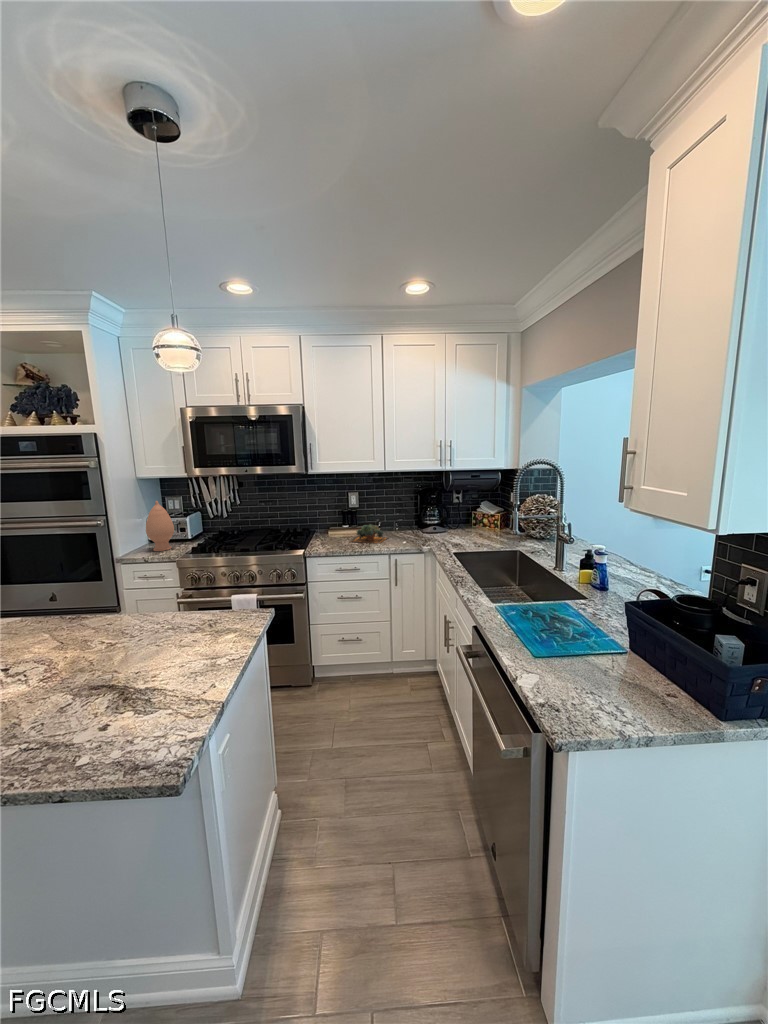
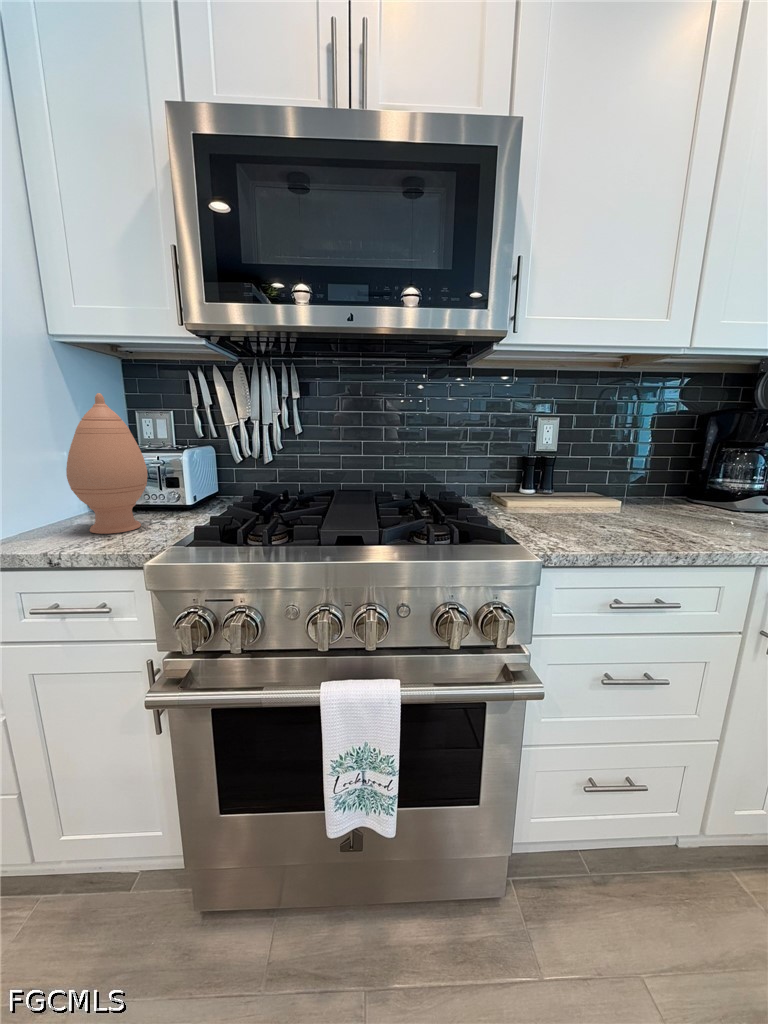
succulent plant: present [351,524,387,544] -> none [597,485,701,538]

